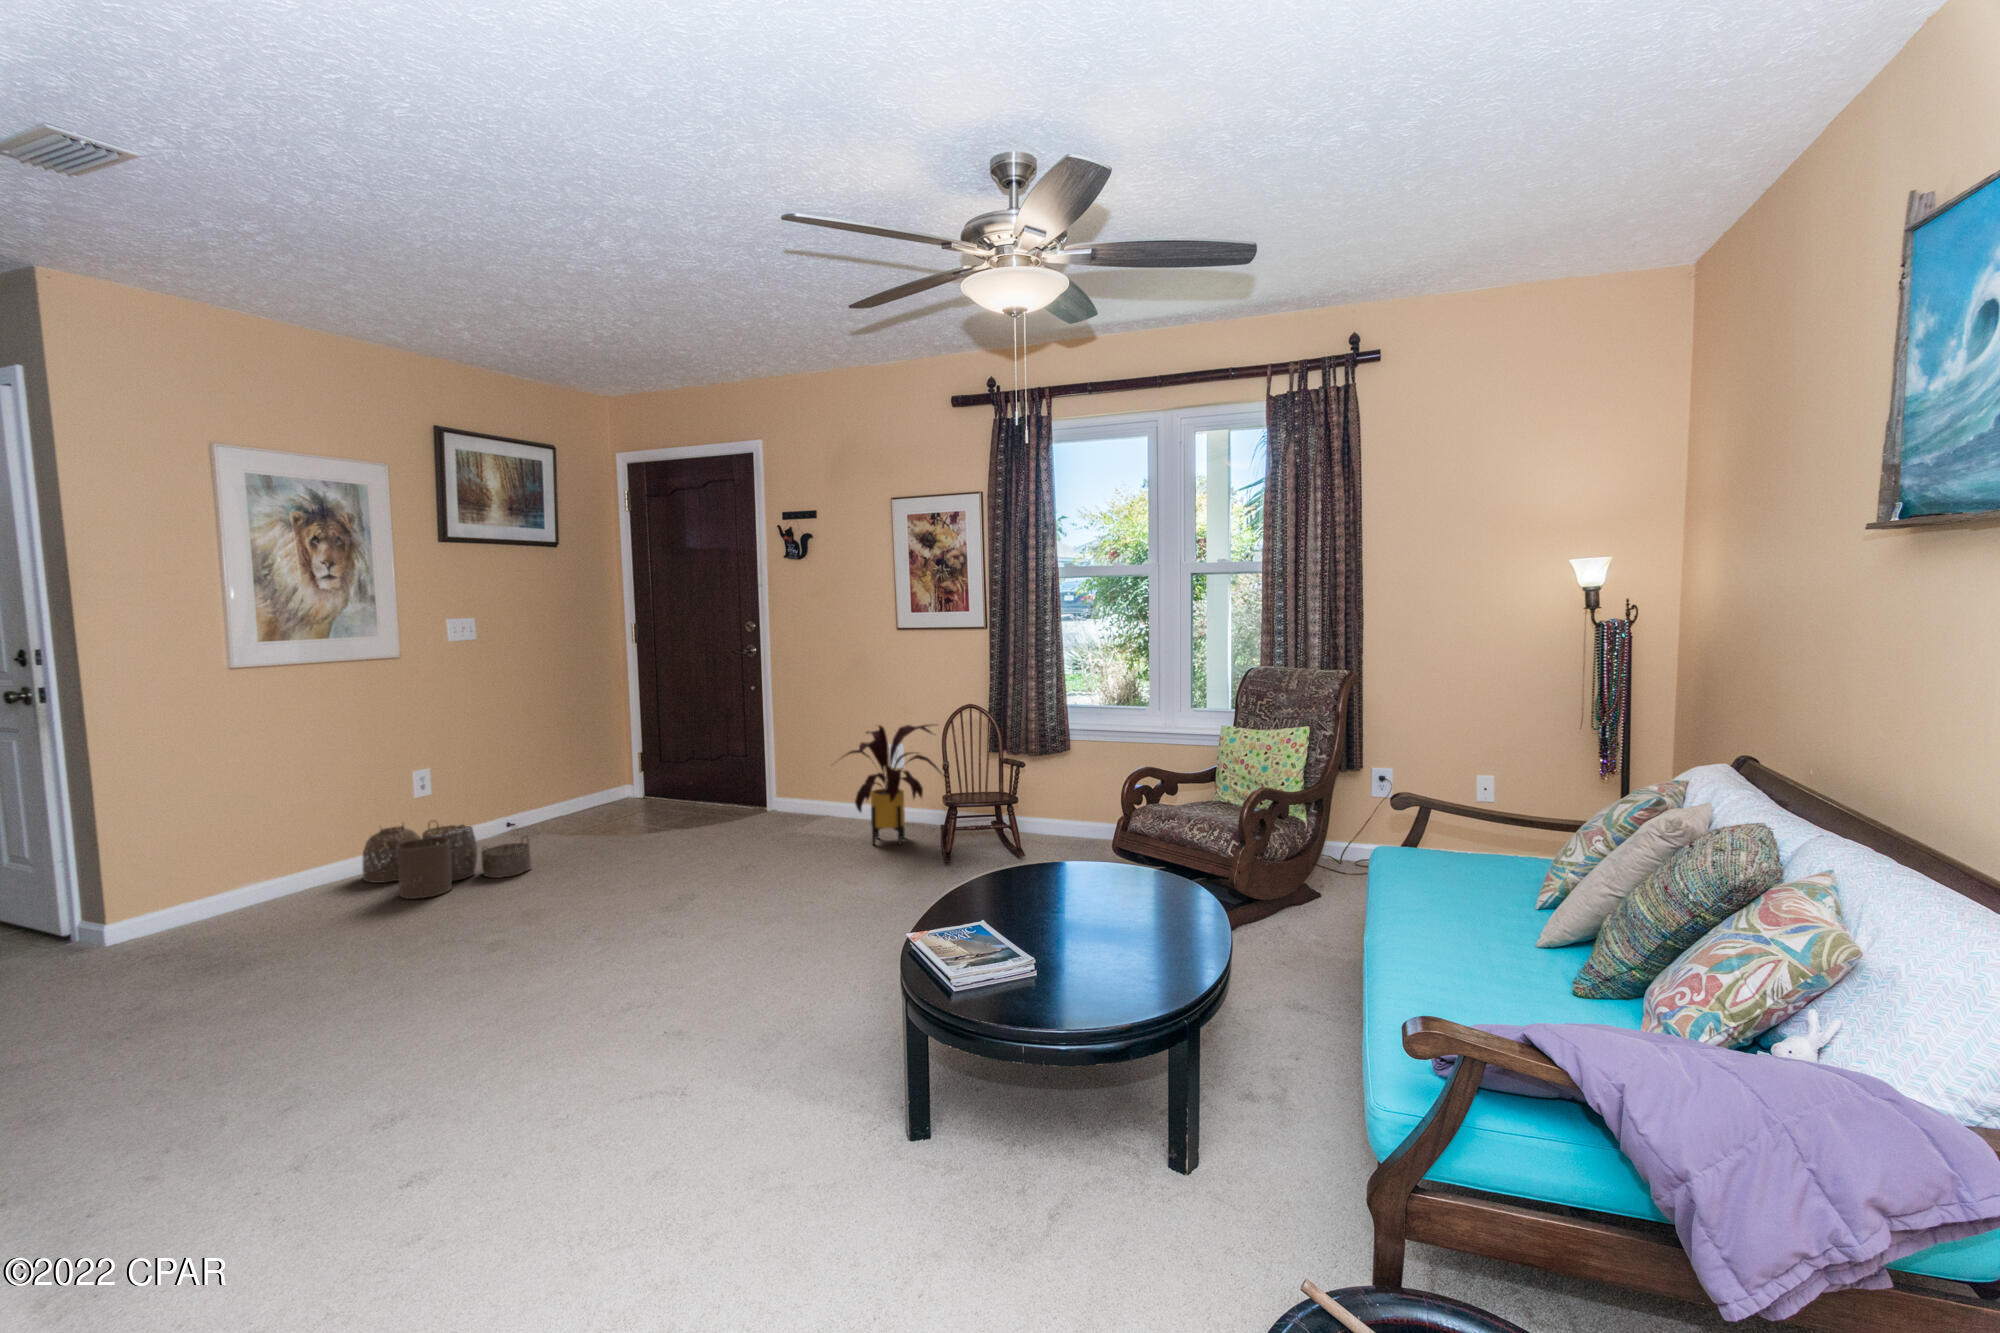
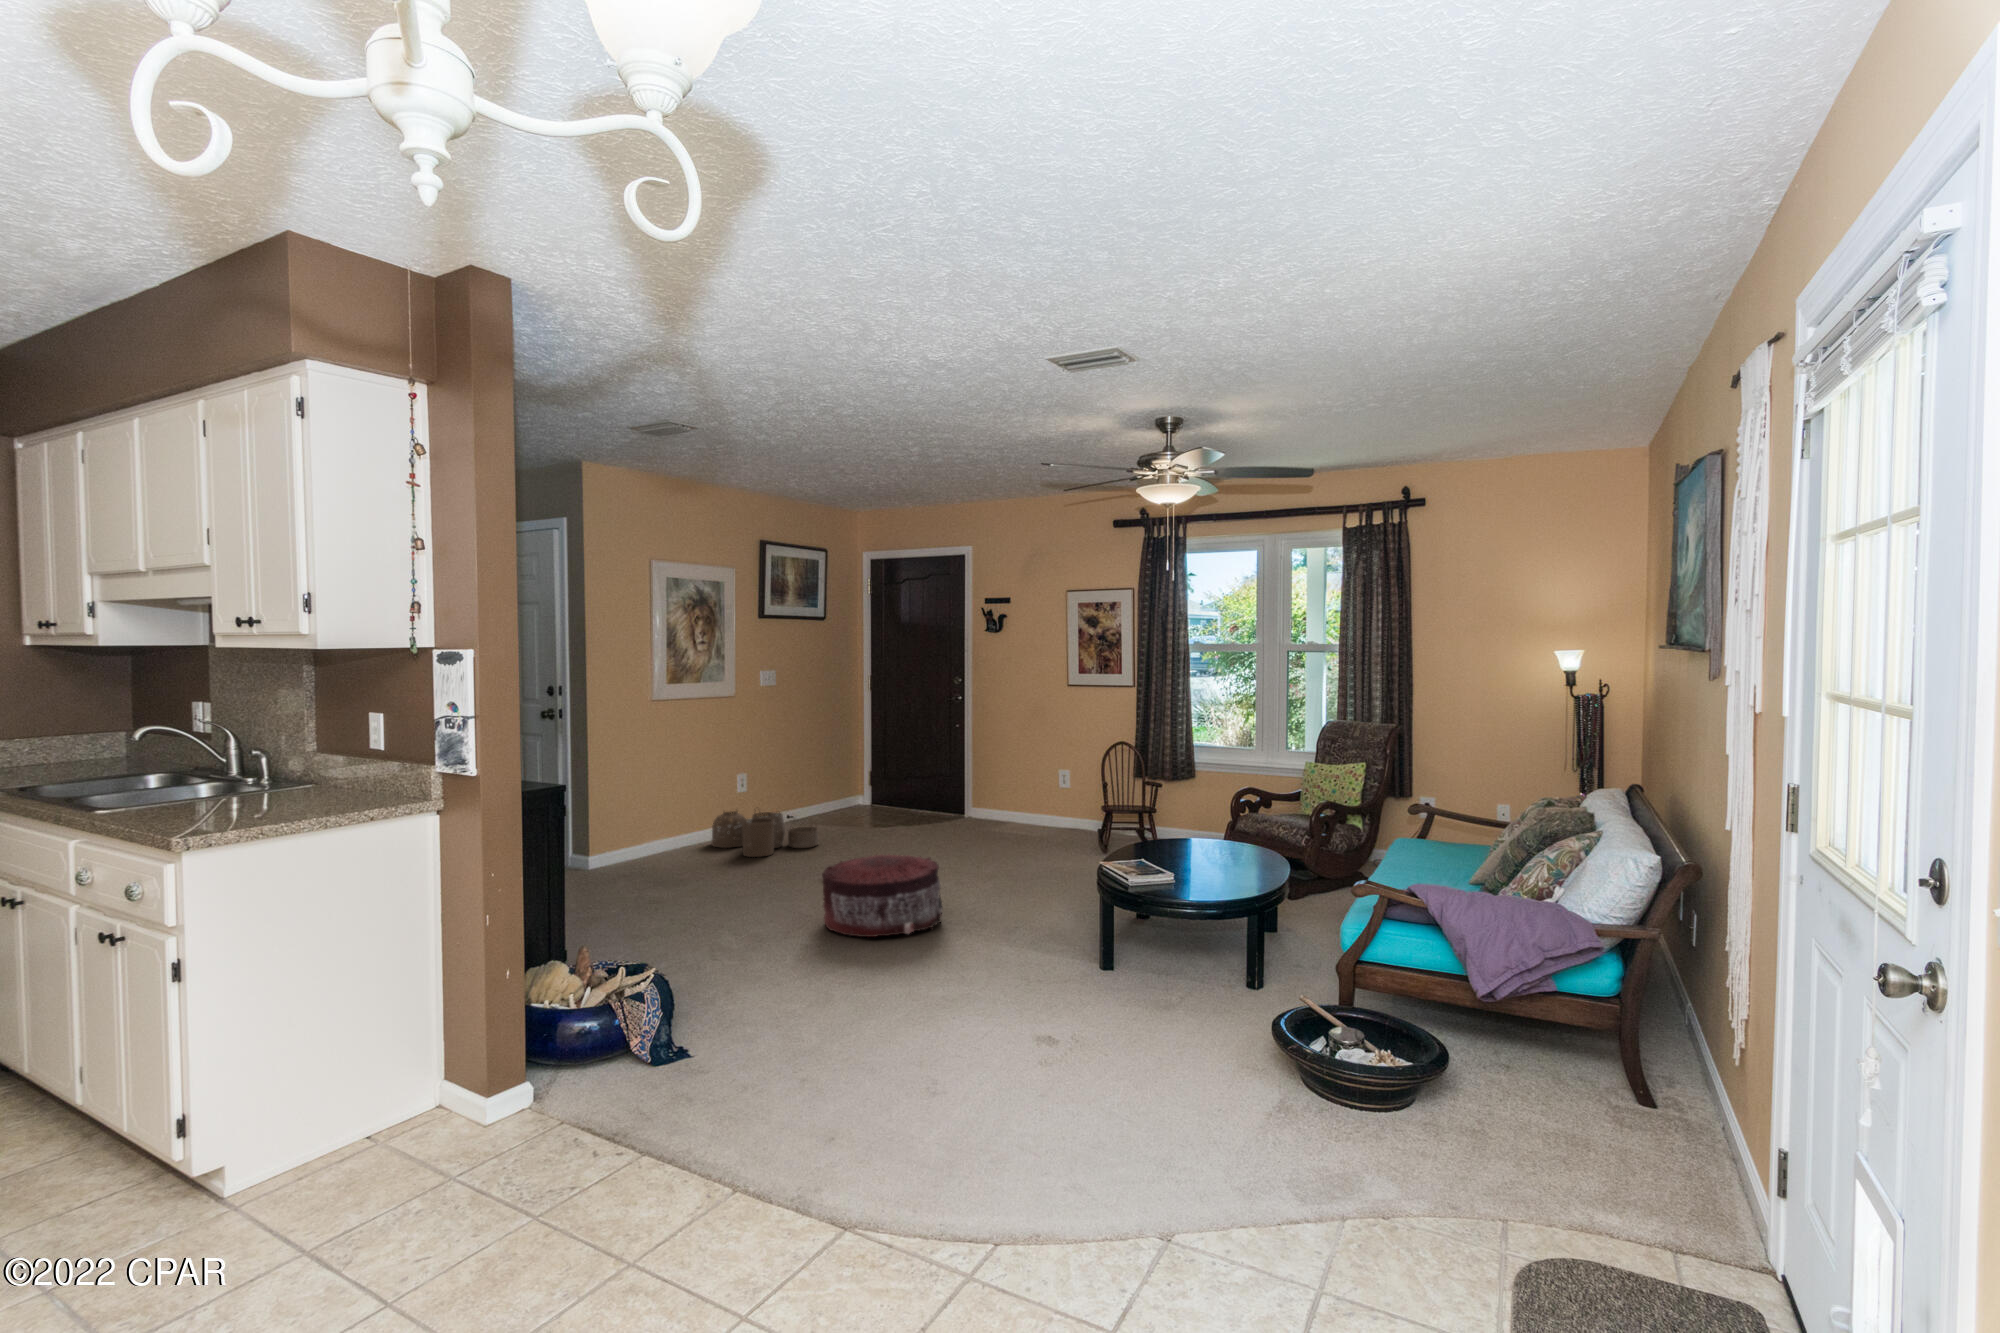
house plant: present [837,725,940,845] -> none [1021,754,1104,841]
pouf: none [427,908,654,1080] -> present [822,854,943,937]

